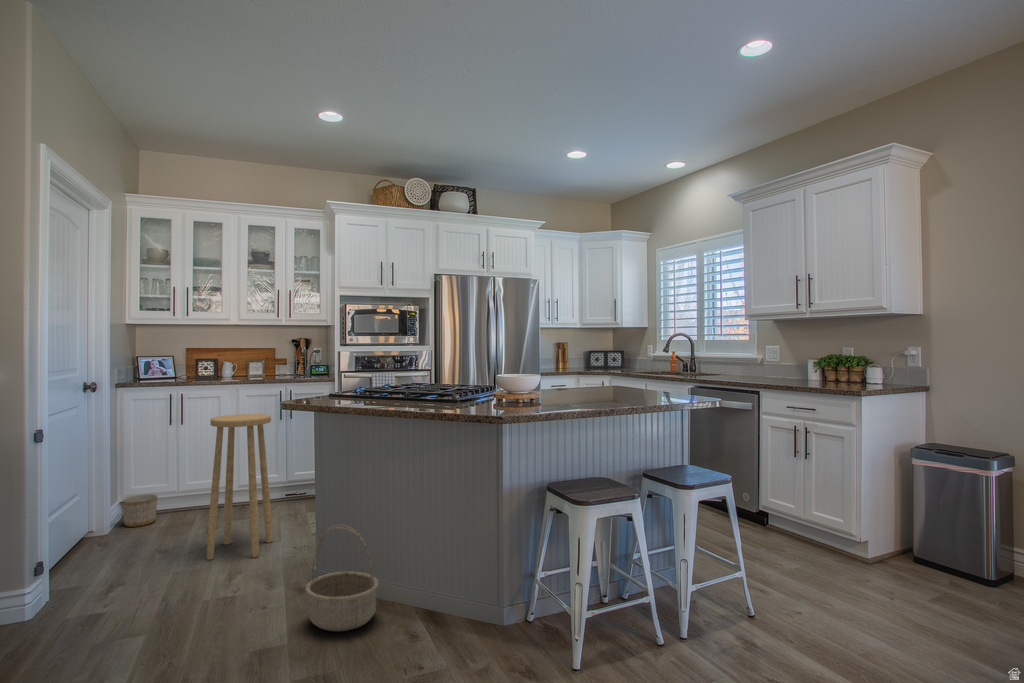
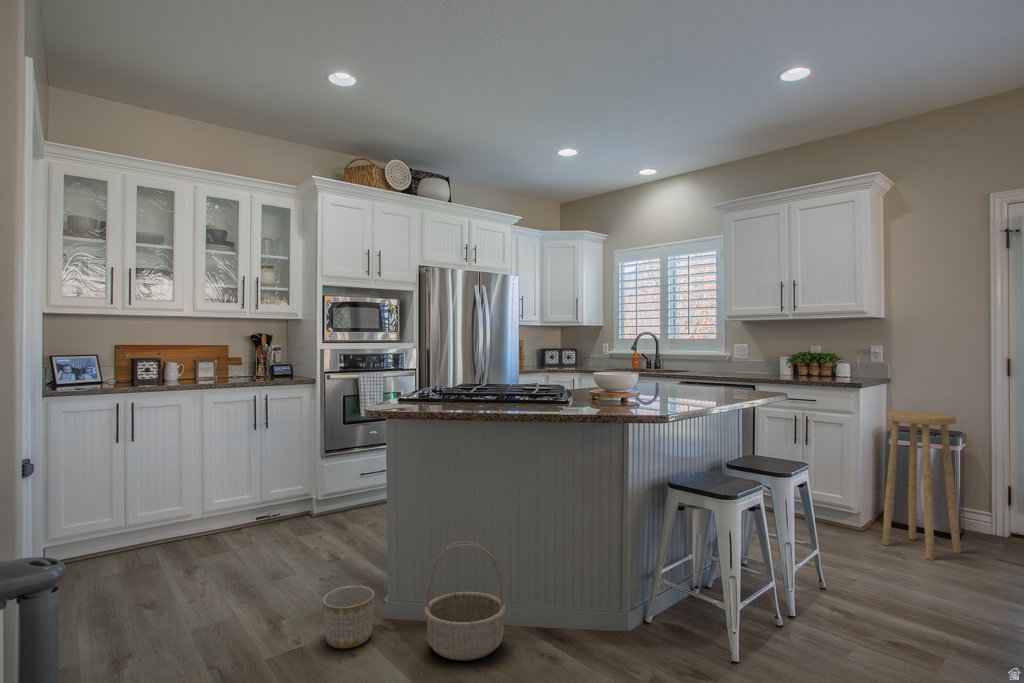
stool: present [207,414,272,560] -> present [882,411,961,560]
planter: present [122,494,158,527] -> present [323,586,374,649]

